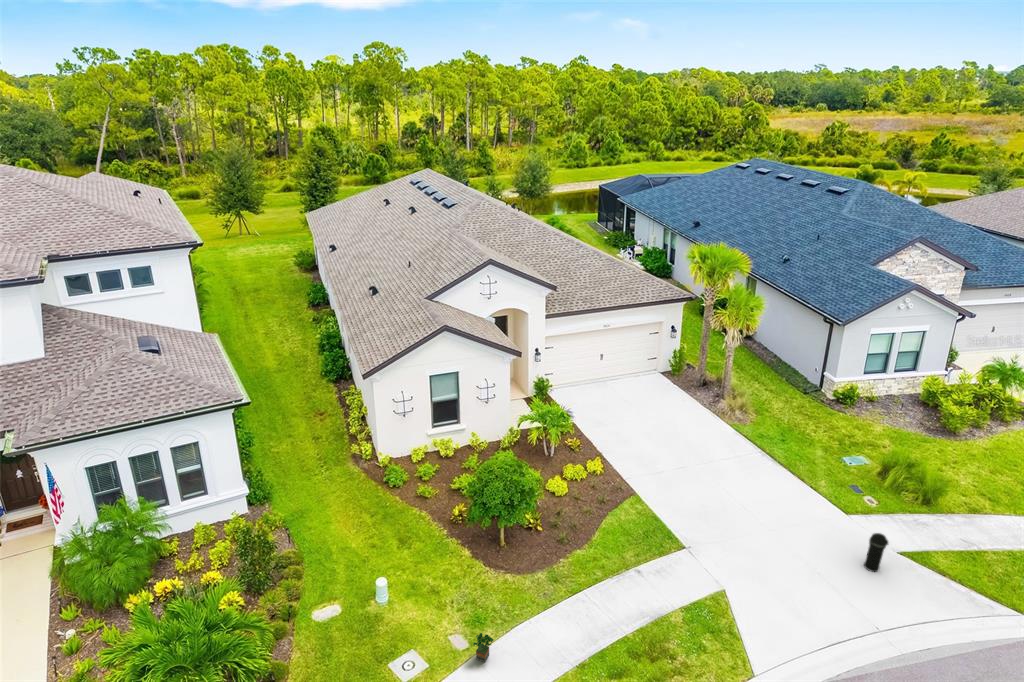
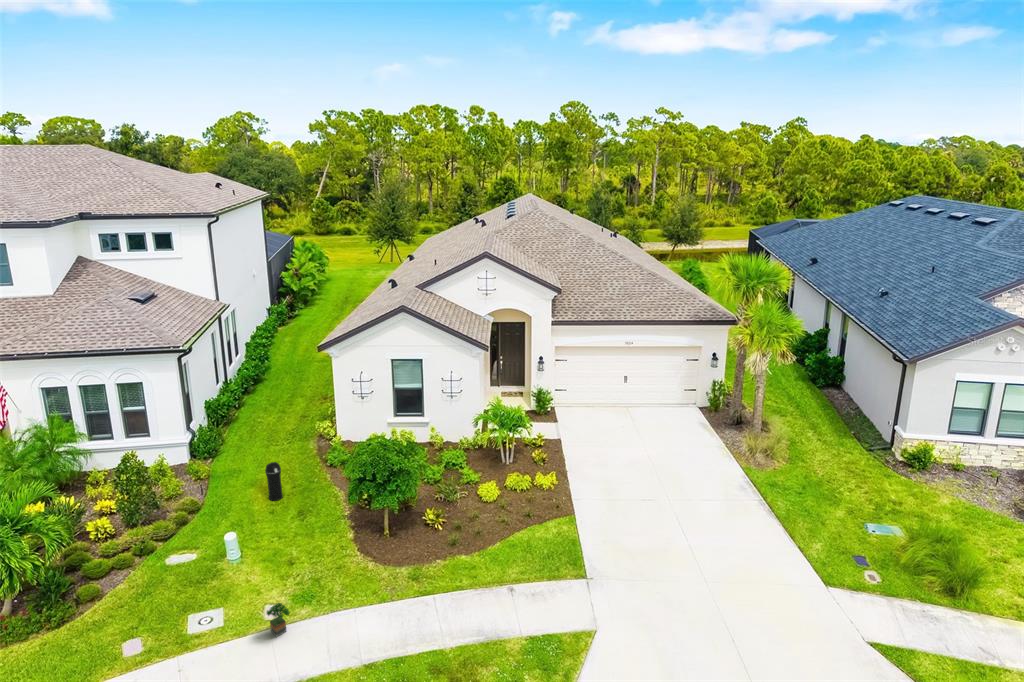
trash can: present [864,533,888,572] -> present [265,462,283,501]

